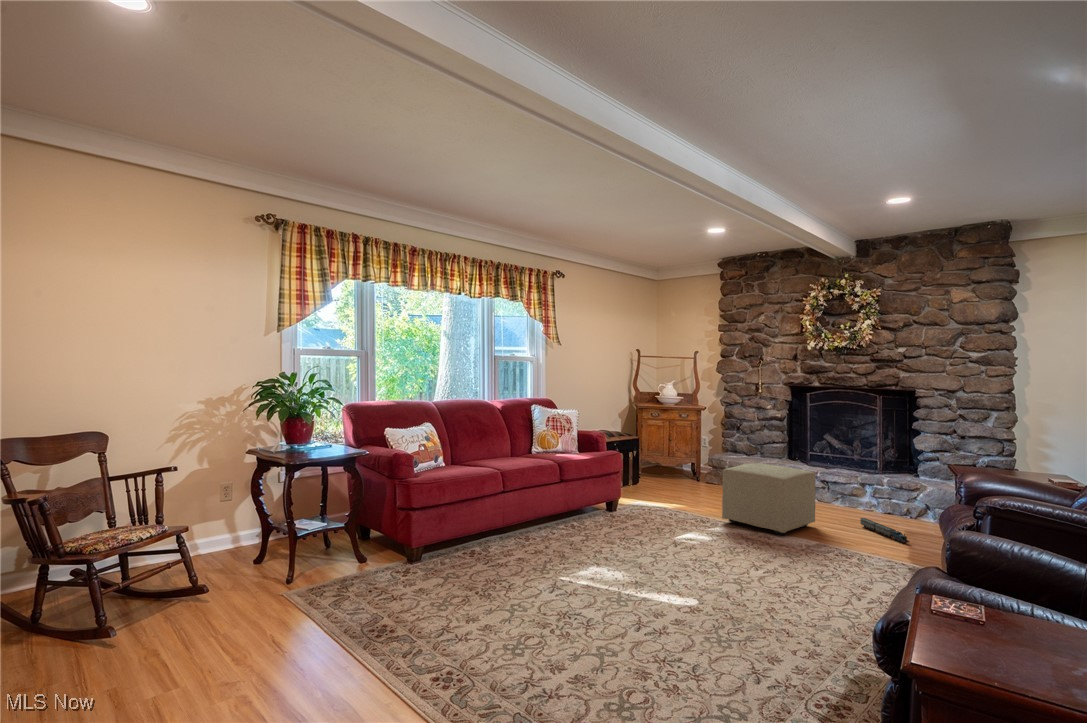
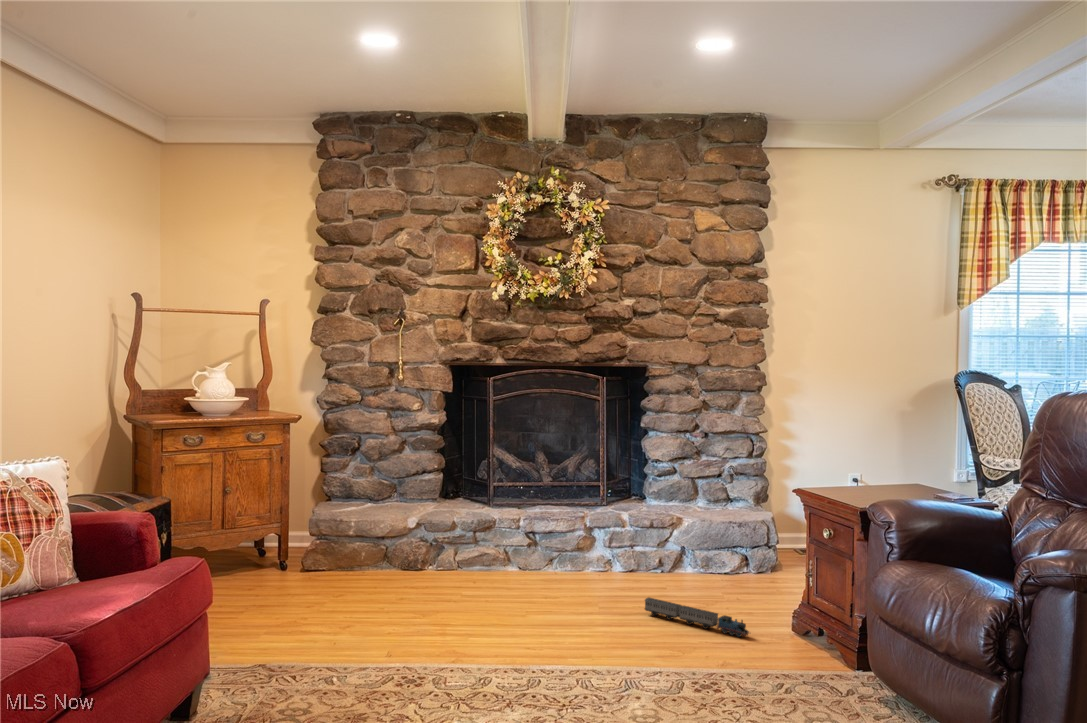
ottoman: present [722,463,815,535] -> none [429,524,591,682]

